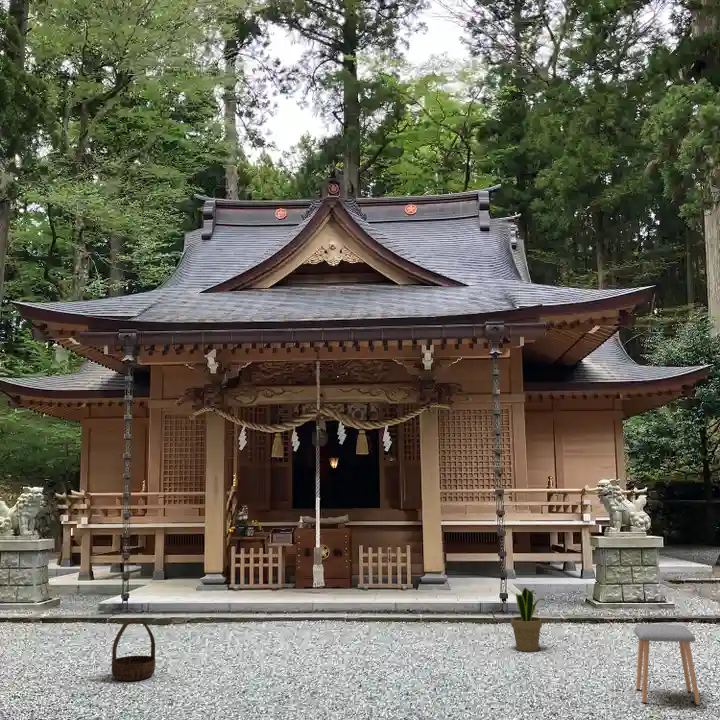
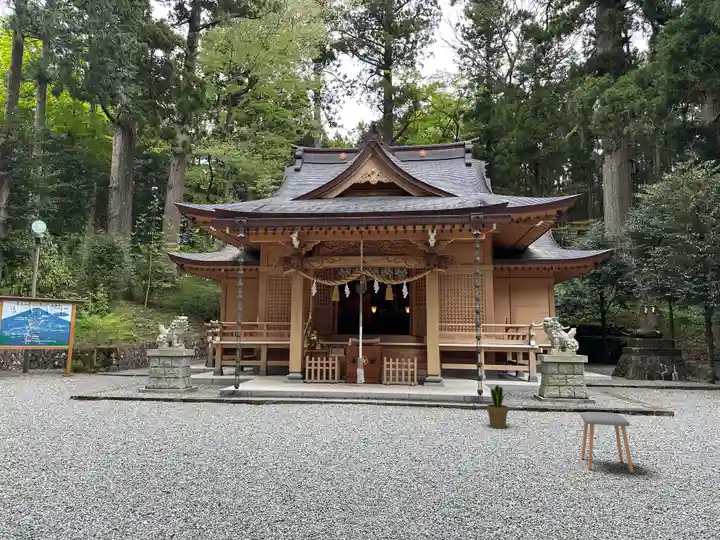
basket: present [111,620,155,681] -> none [215,397,245,438]

